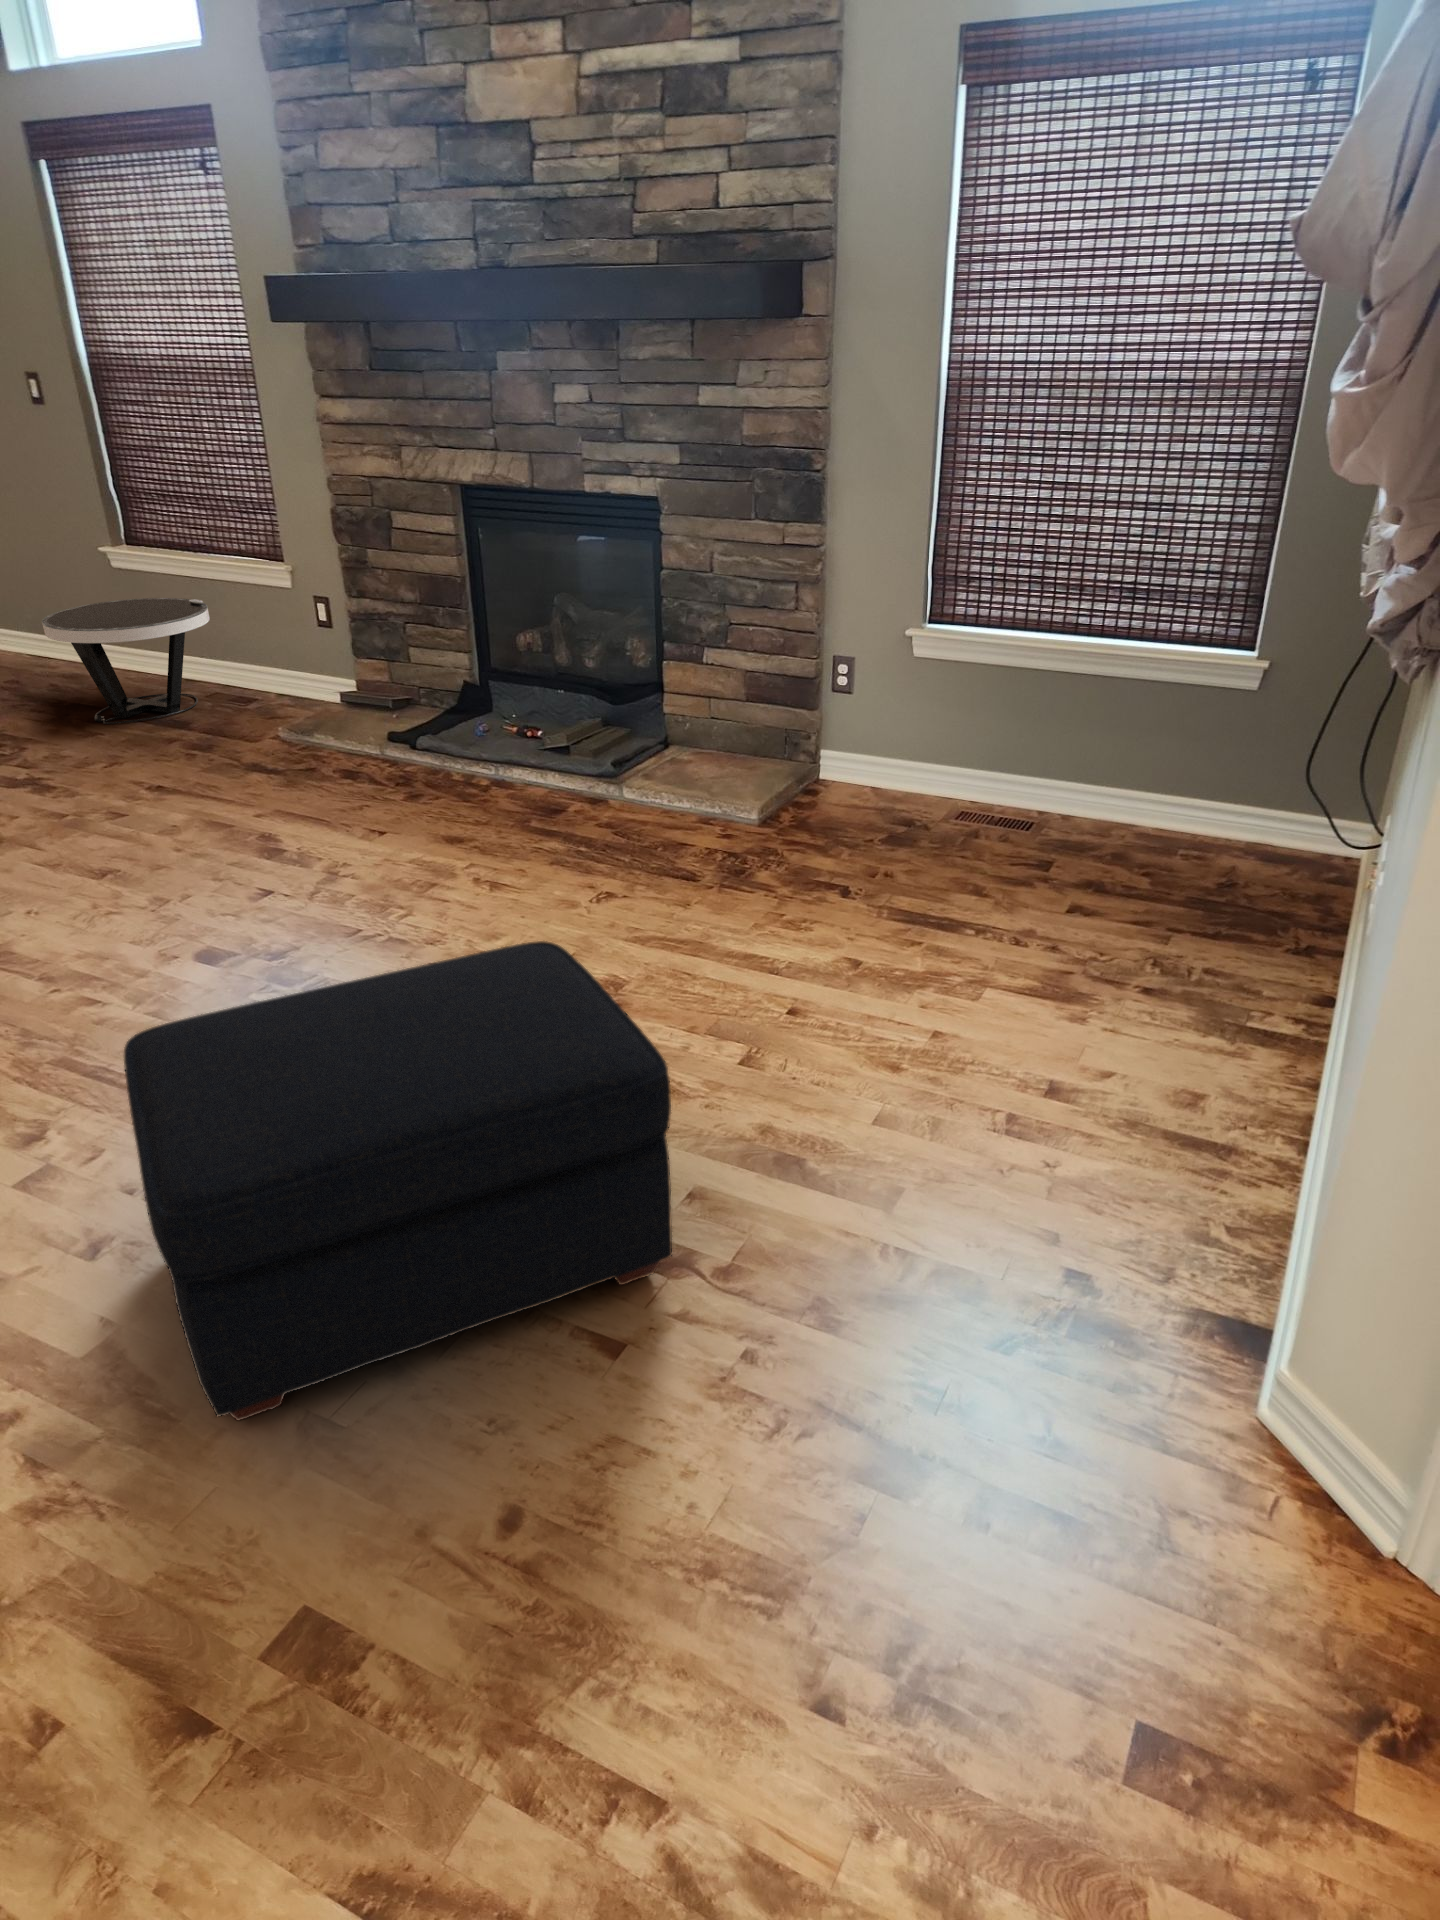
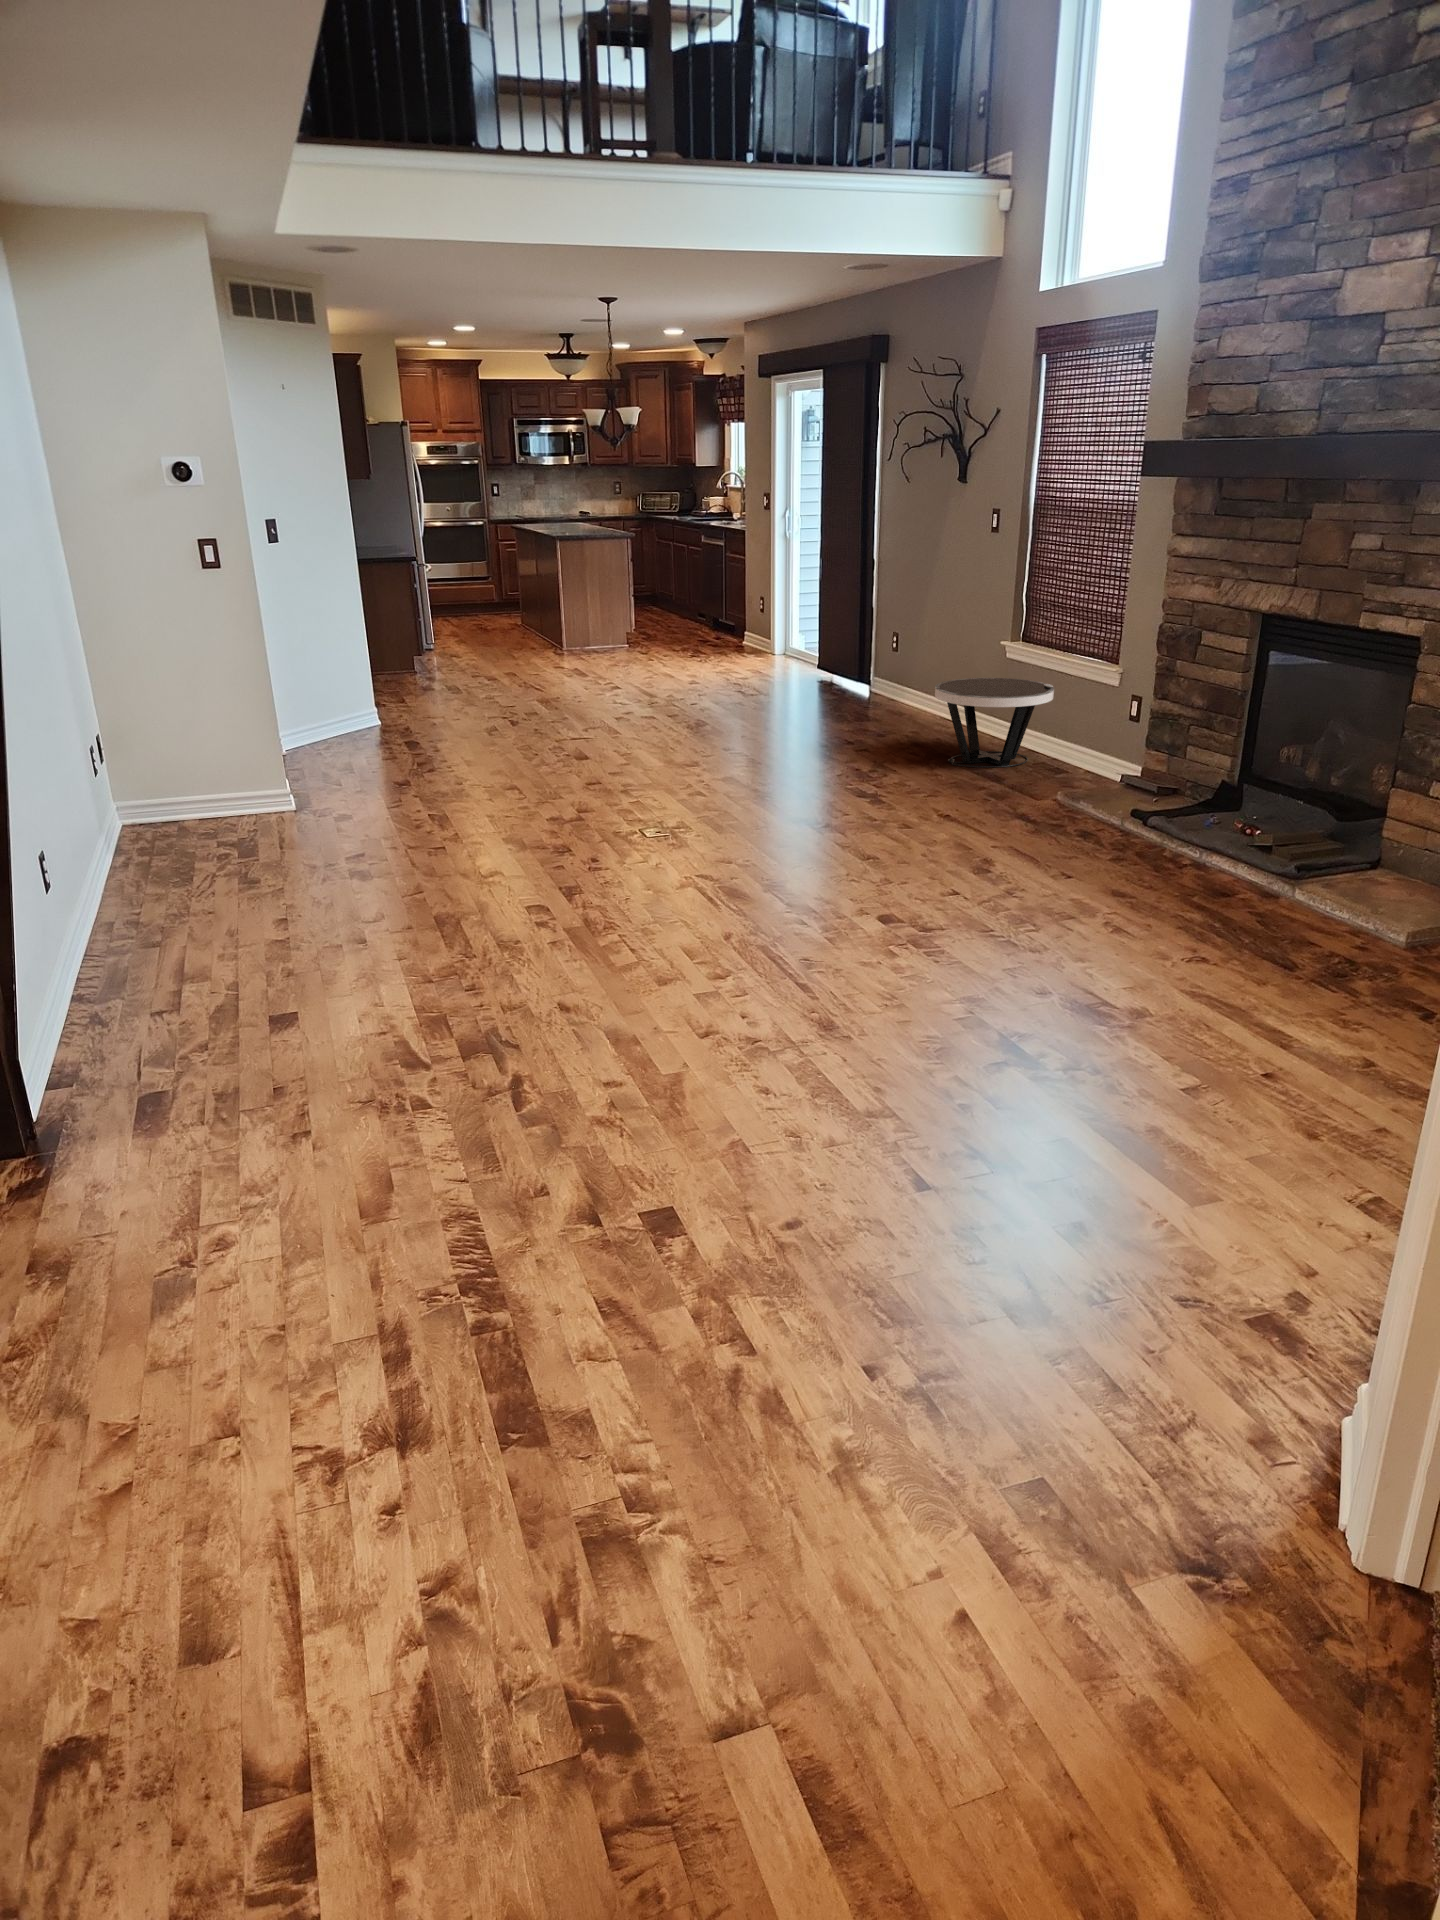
ottoman: present [124,941,672,1420] -> none [690,905,1029,1165]

